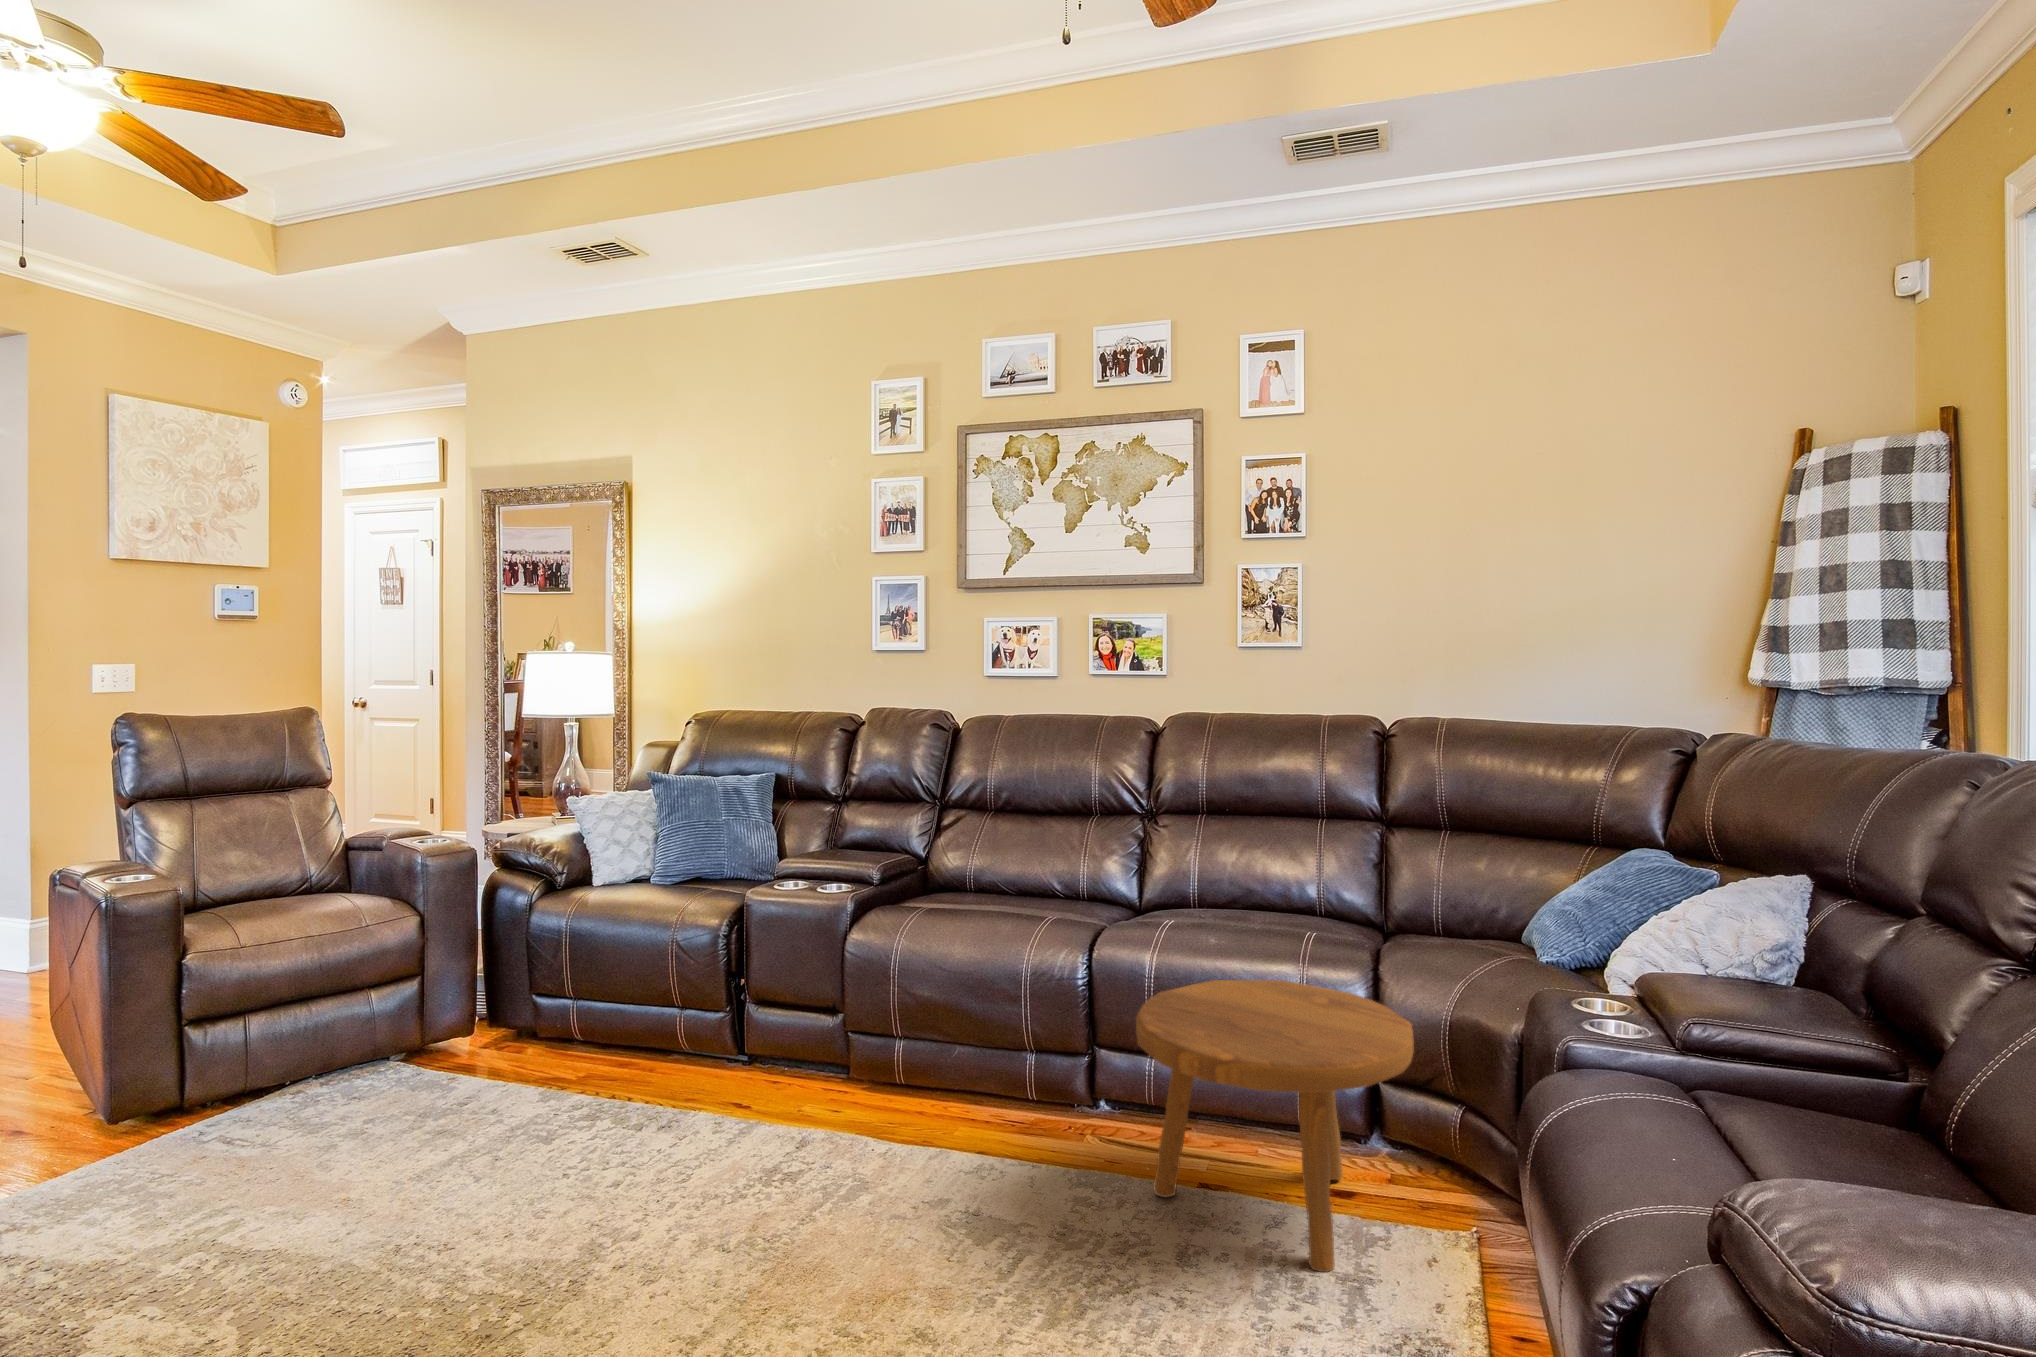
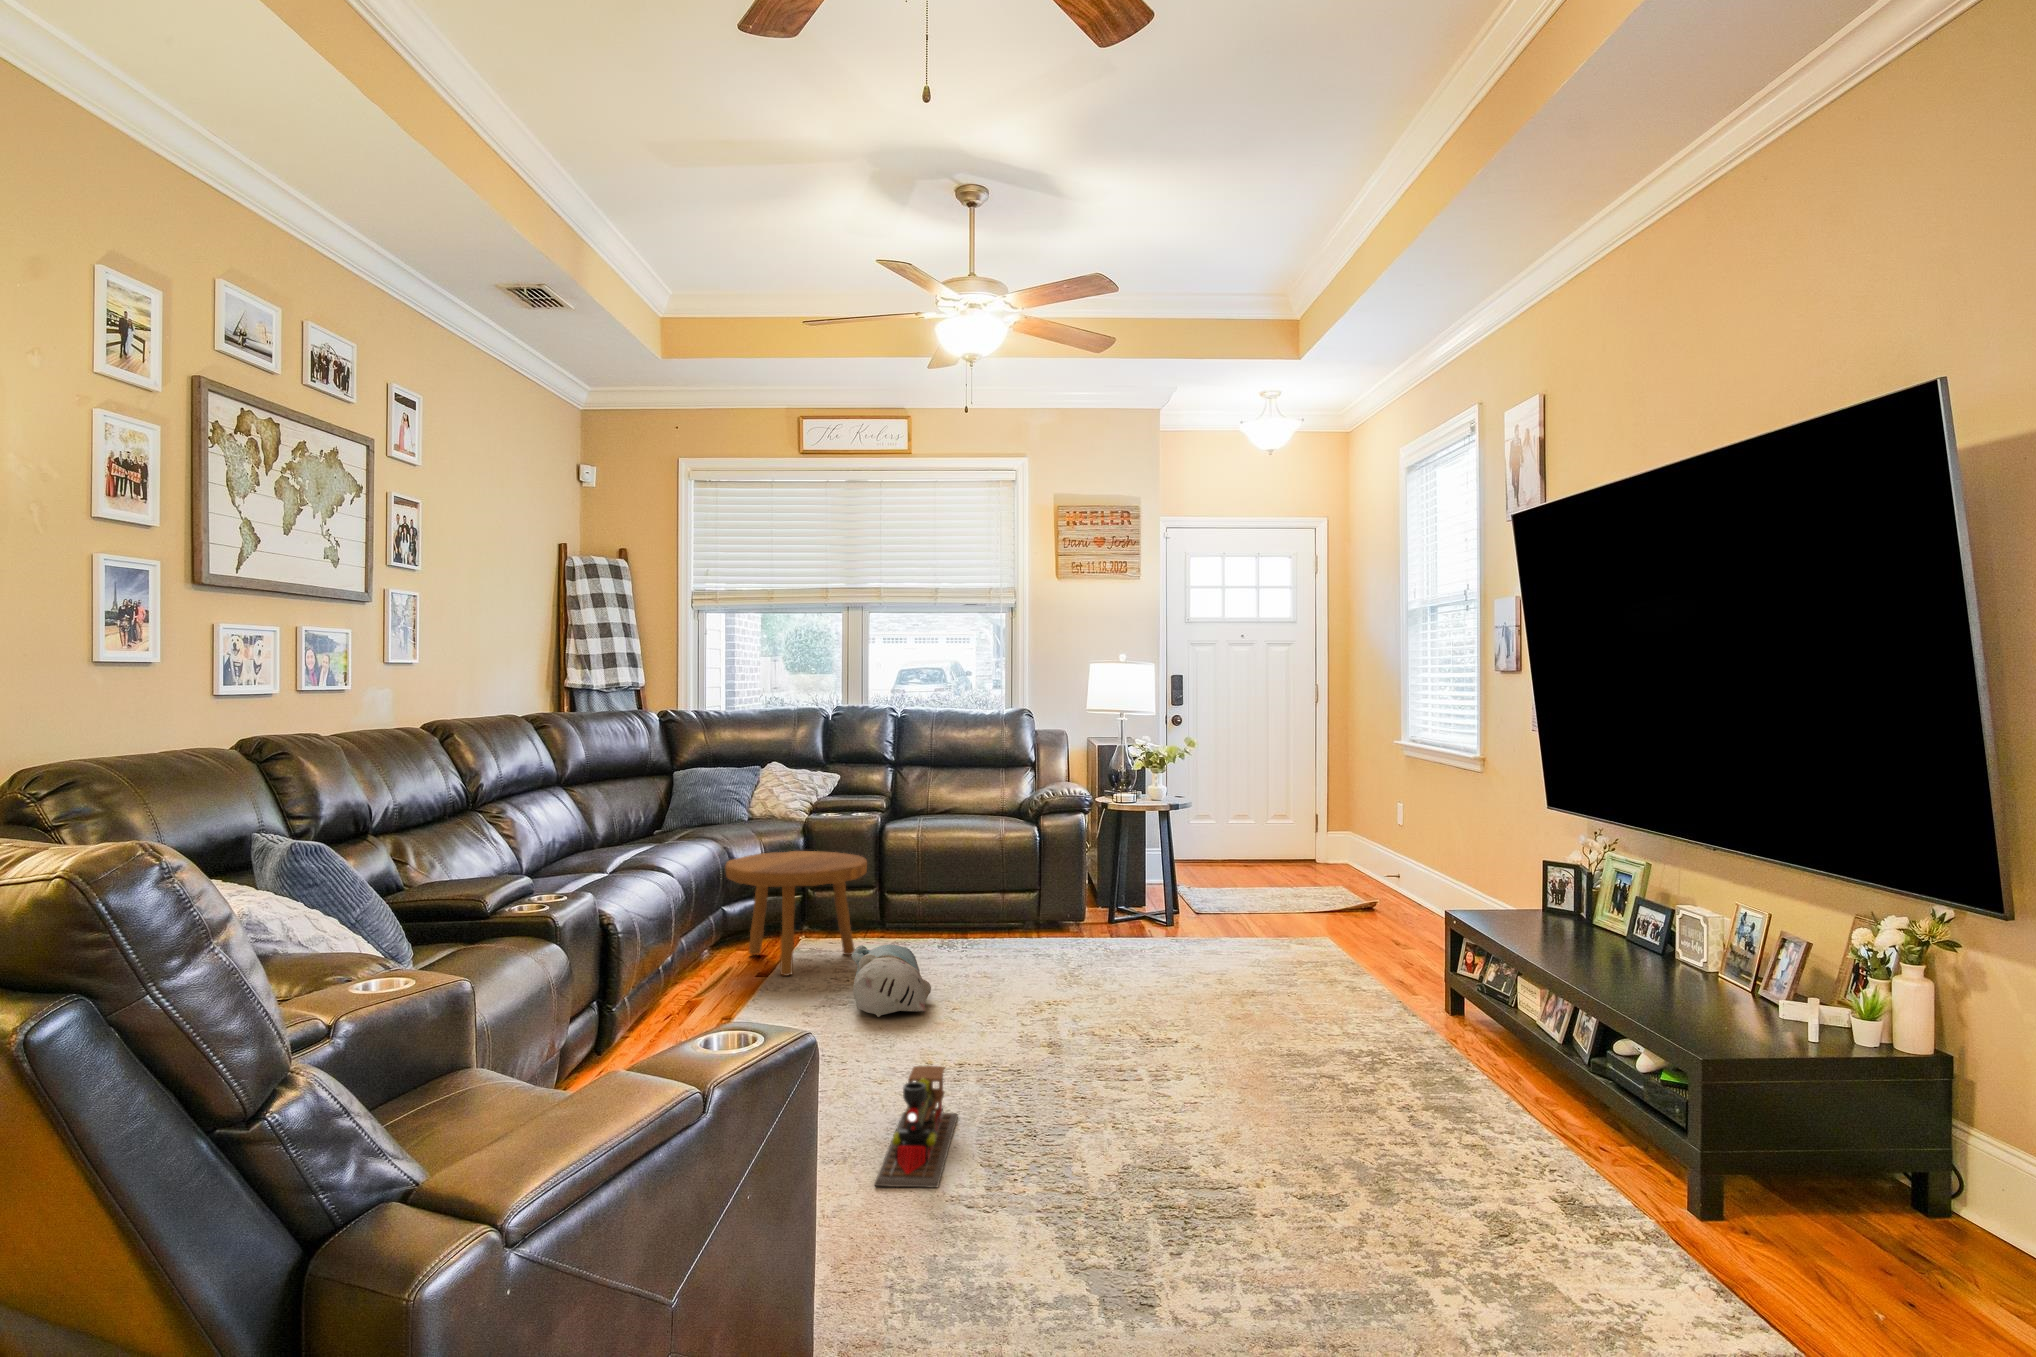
toy train: none [186,1112,397,1247] -> present [875,1065,958,1188]
plush toy: none [784,1147,1007,1296] -> present [851,944,931,1017]

